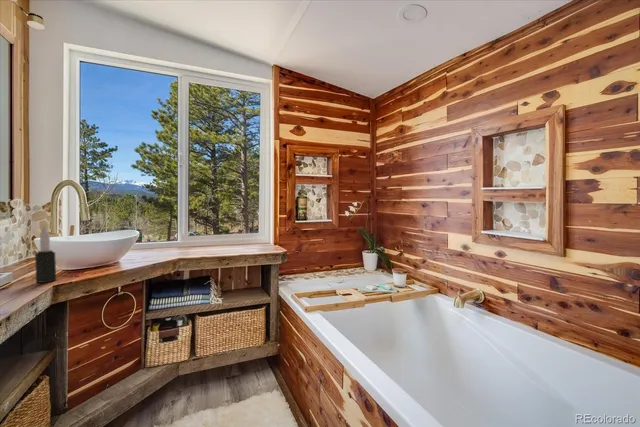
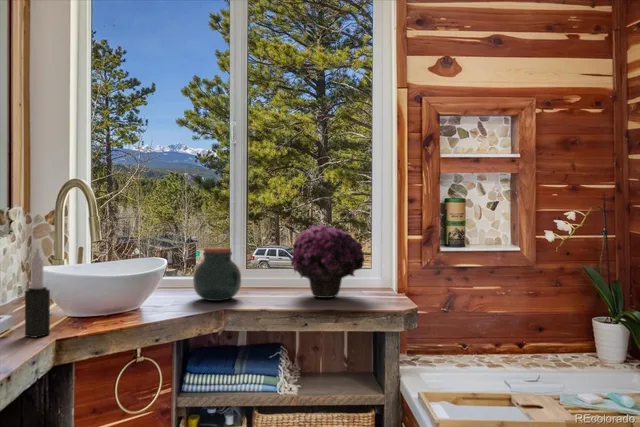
flower: none [216,210,257,249] -> present [291,224,364,298]
jar: none [156,224,187,254] -> present [193,247,241,301]

